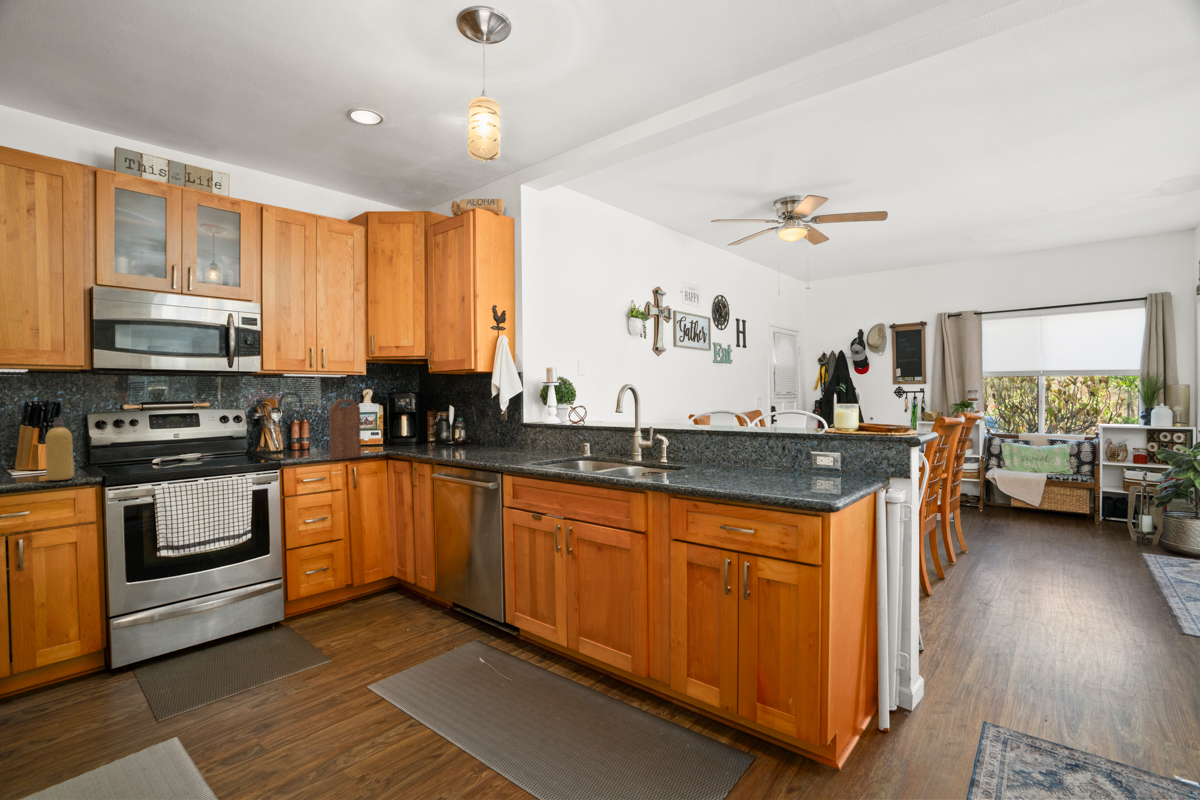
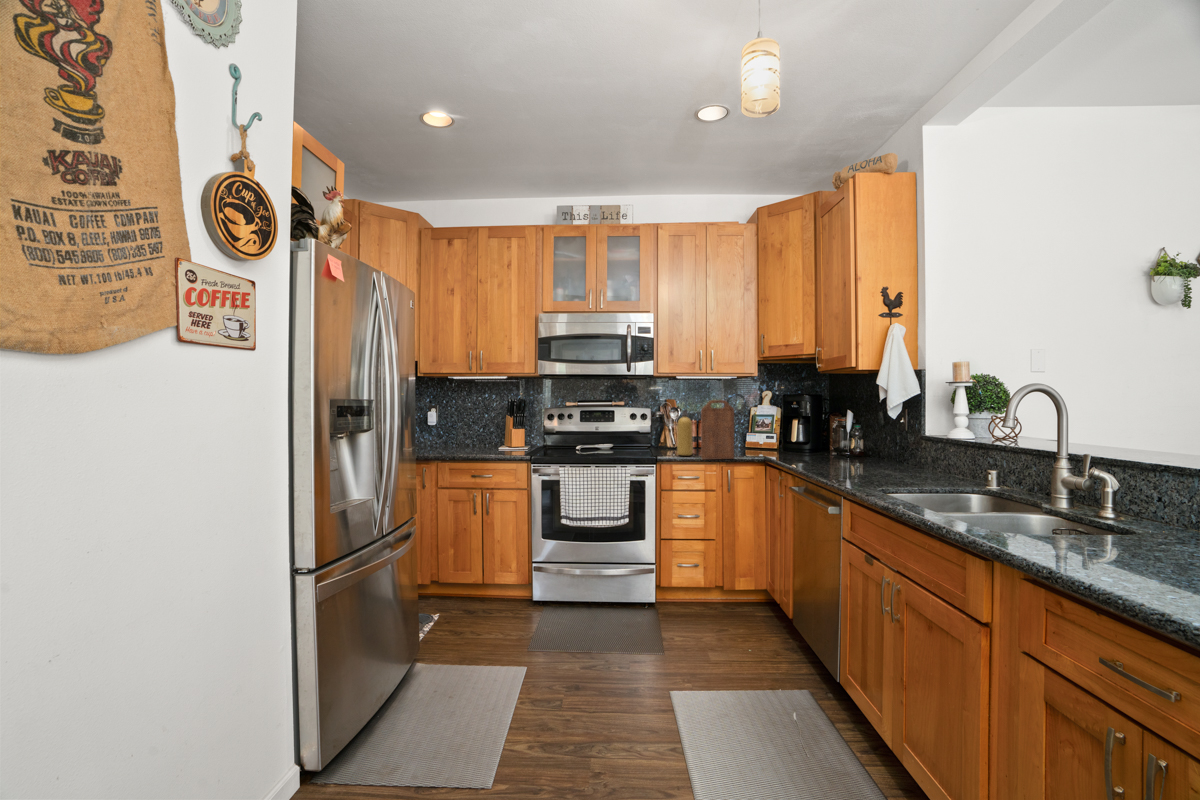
bottle: present [45,417,74,480] -> present [677,410,693,455]

